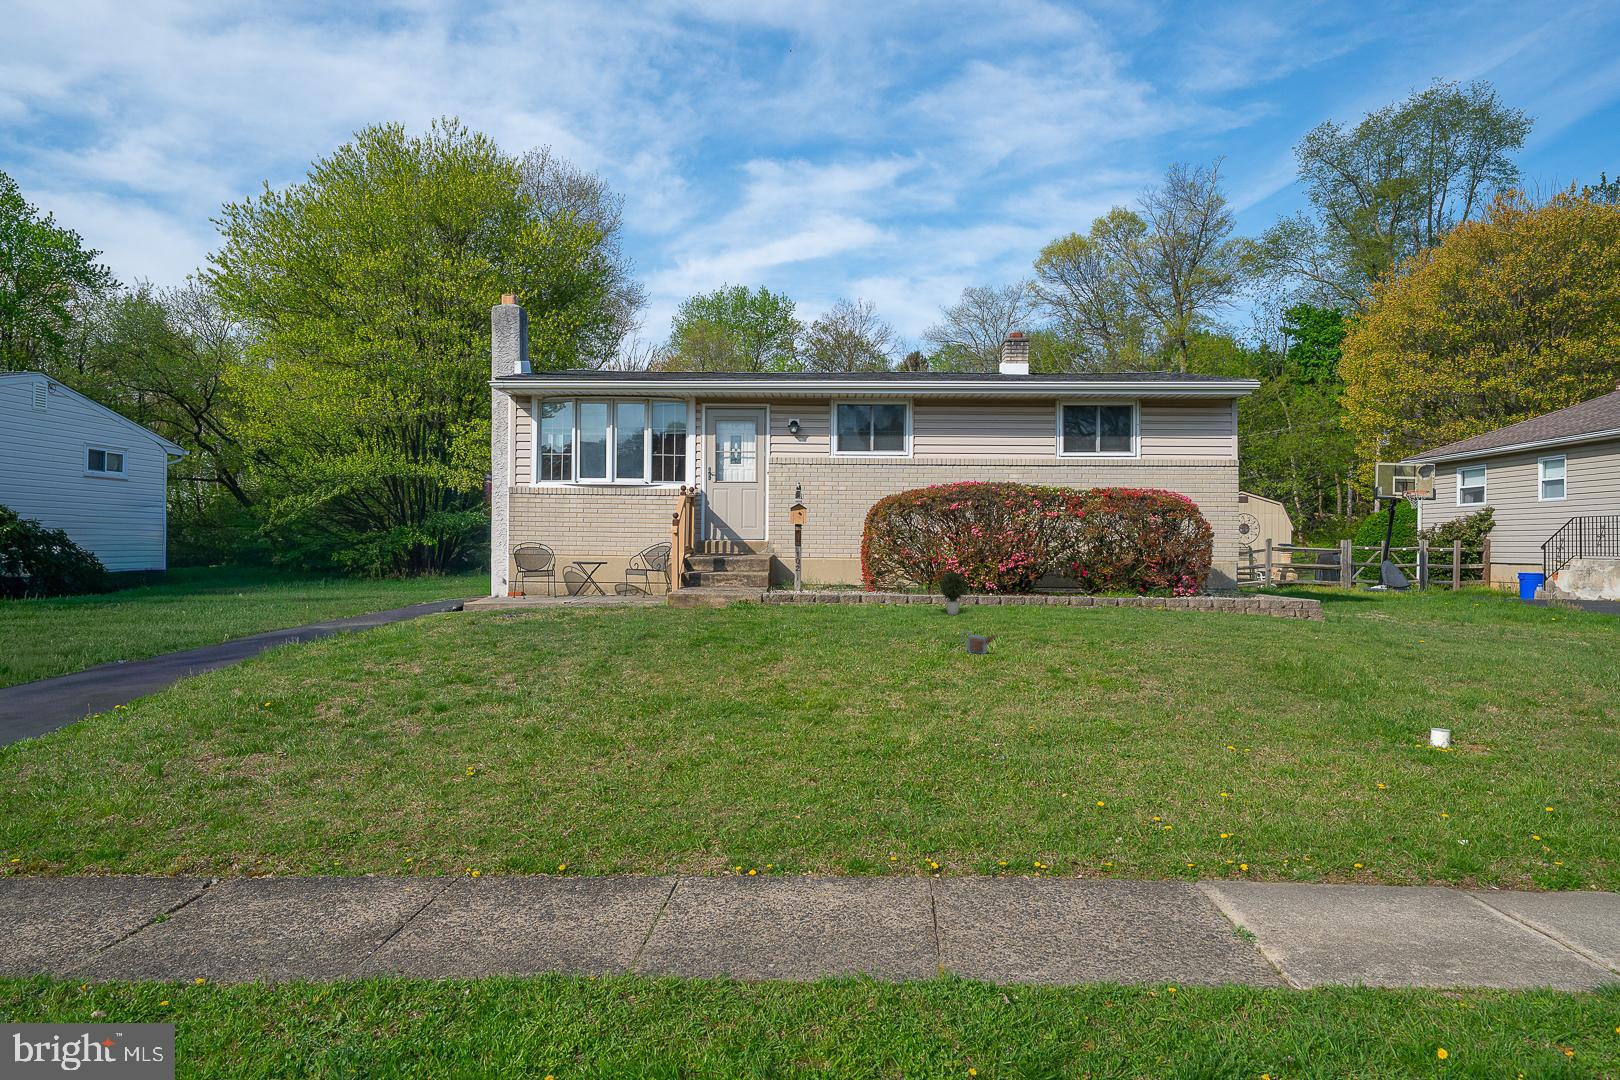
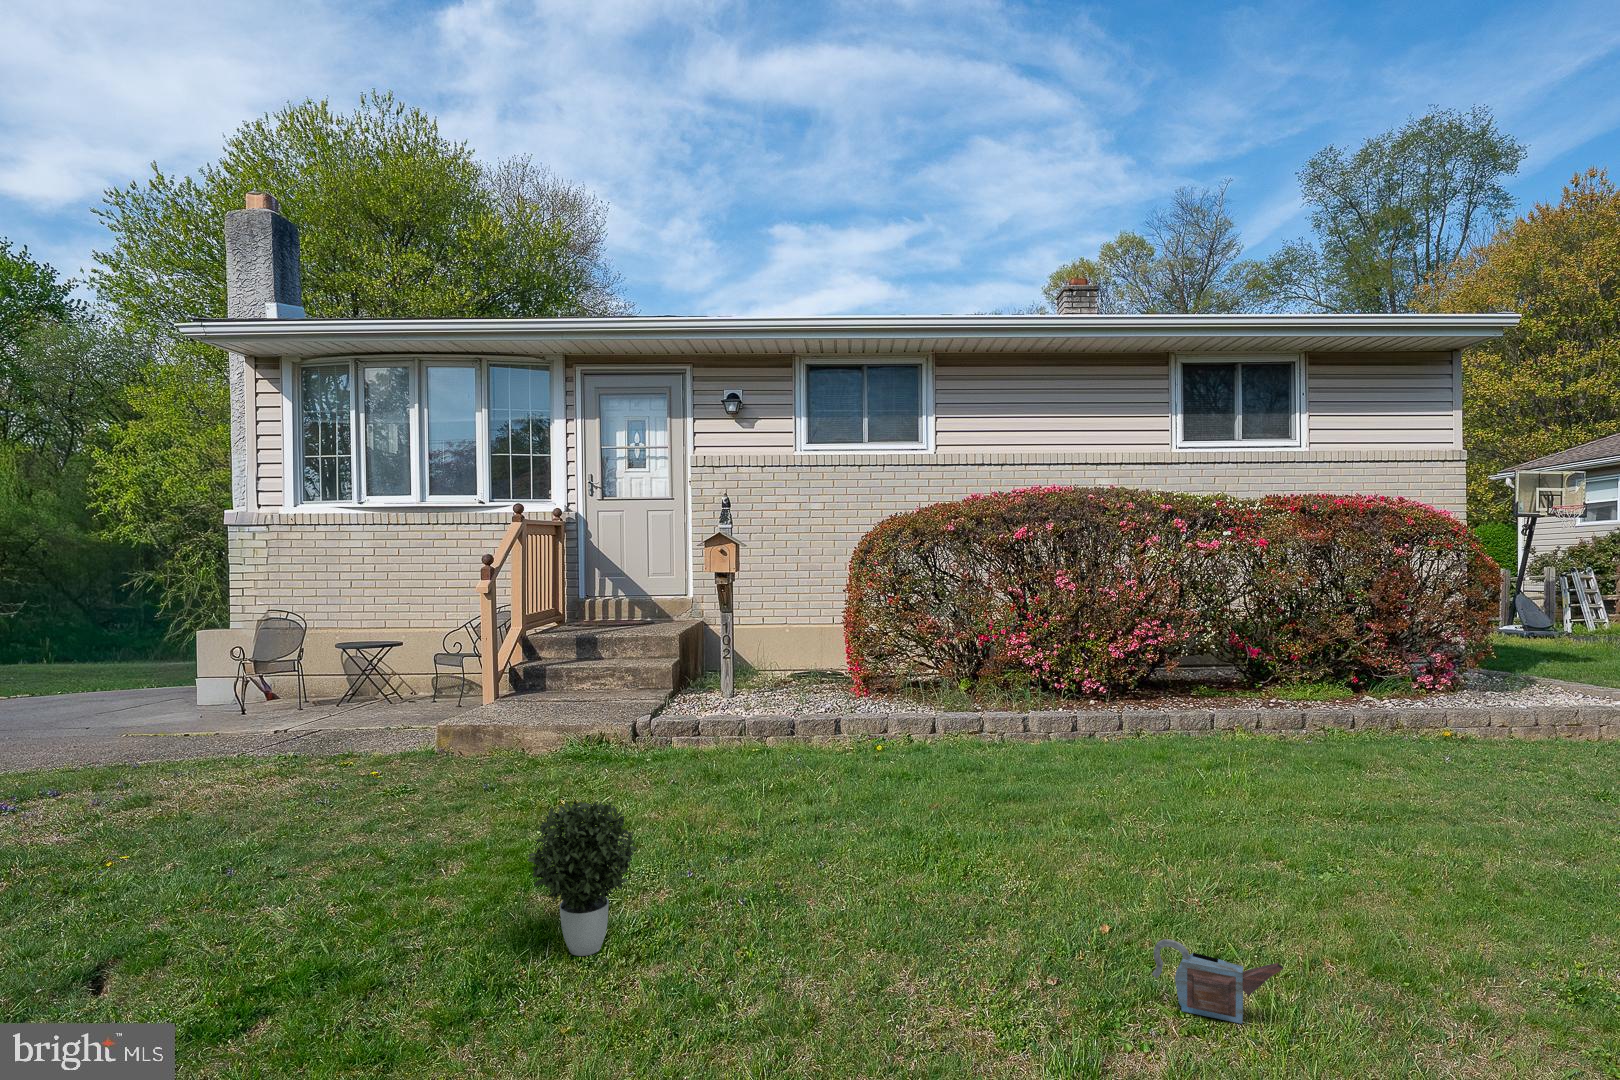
potted plant: present [939,572,967,615] -> present [528,801,637,956]

